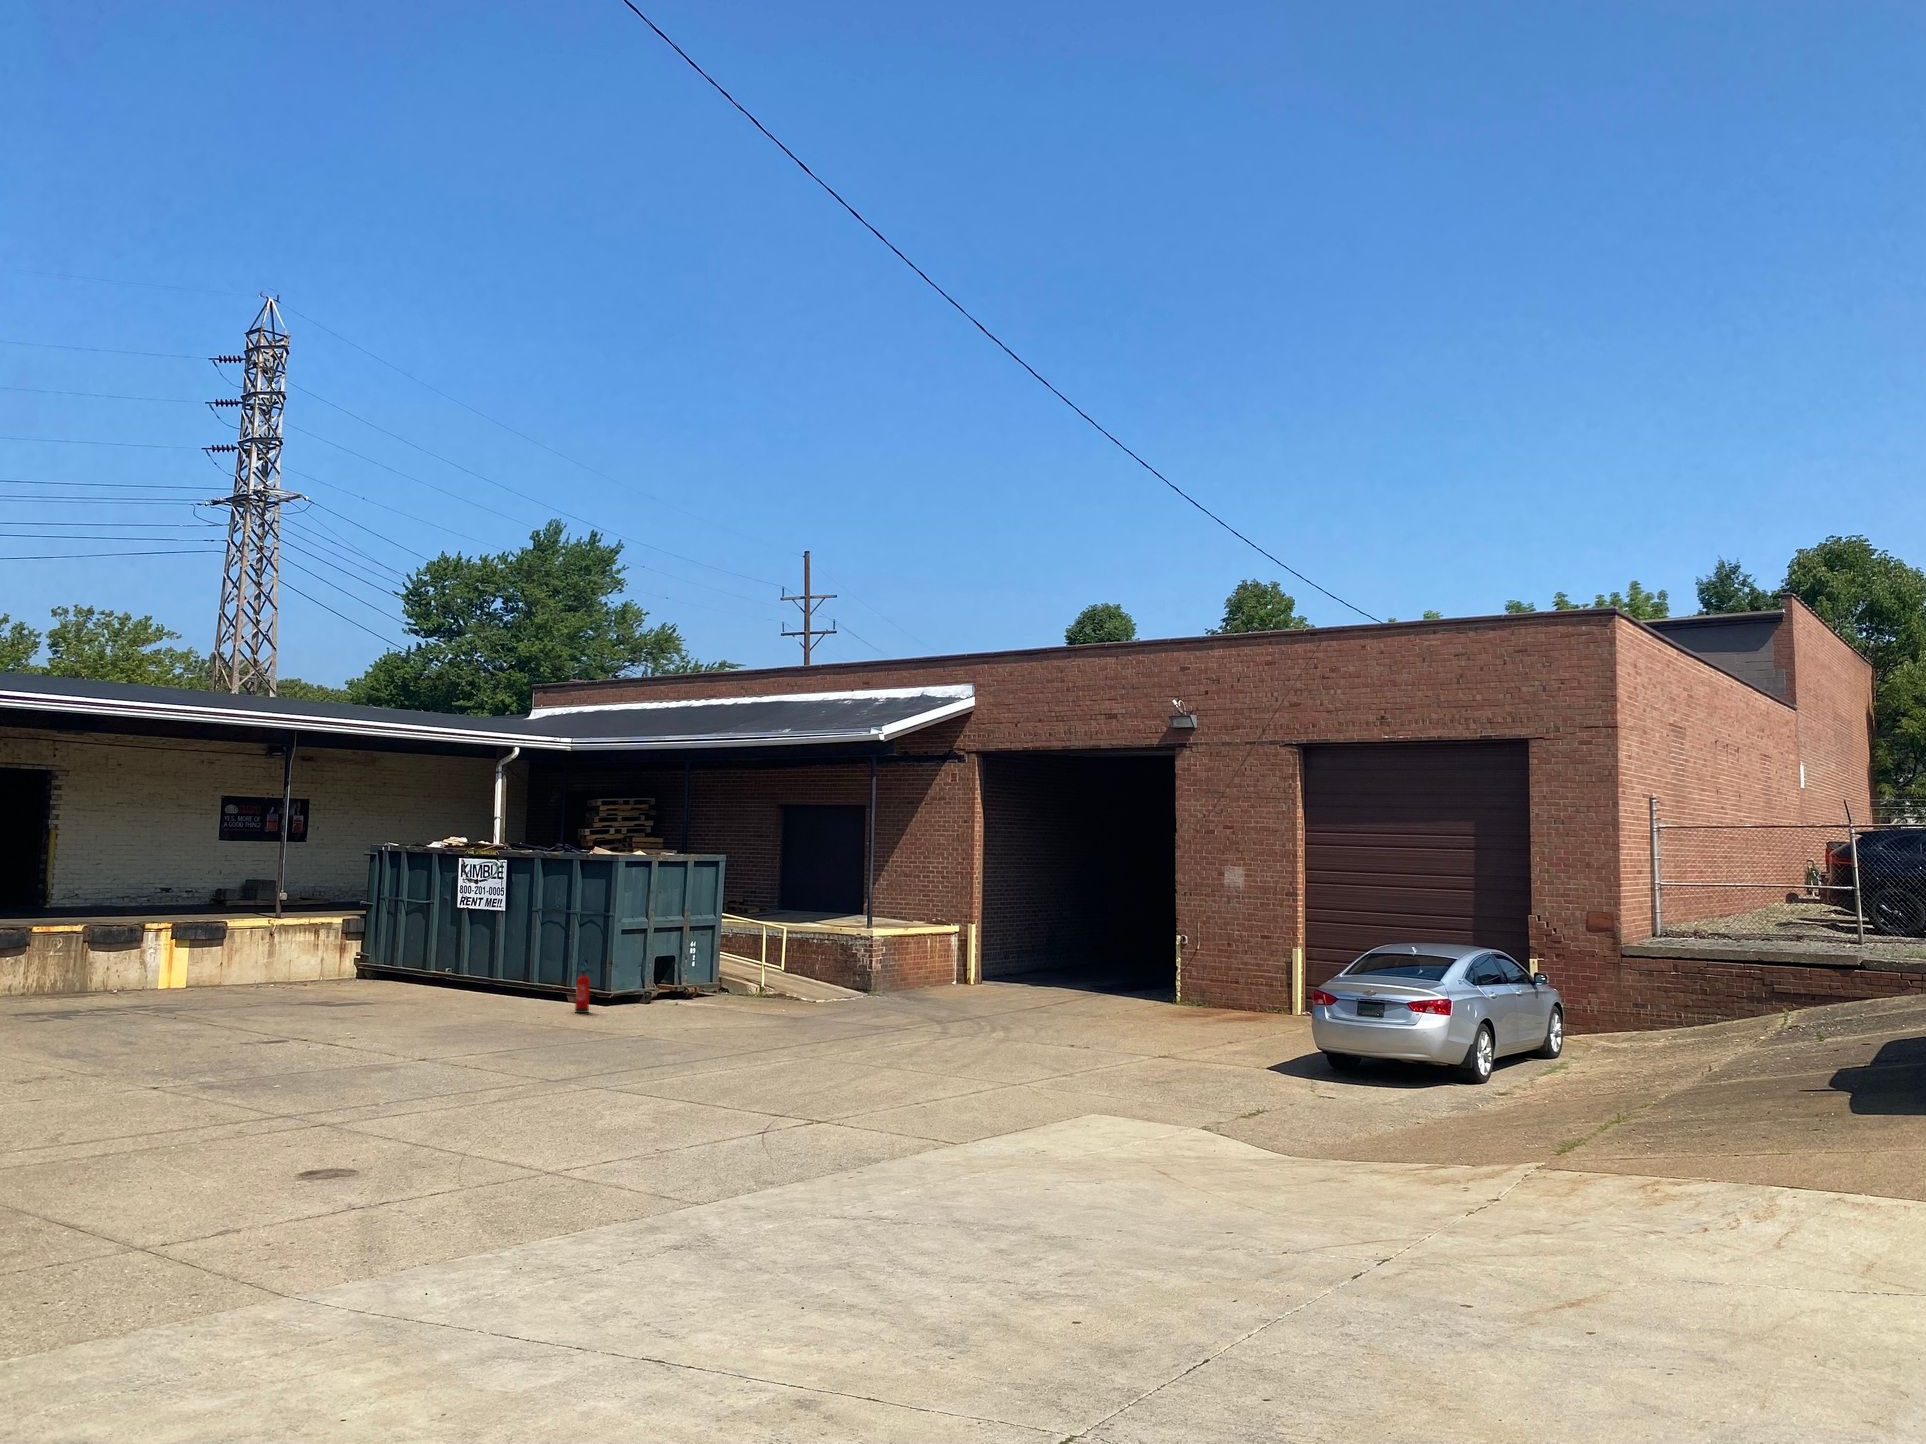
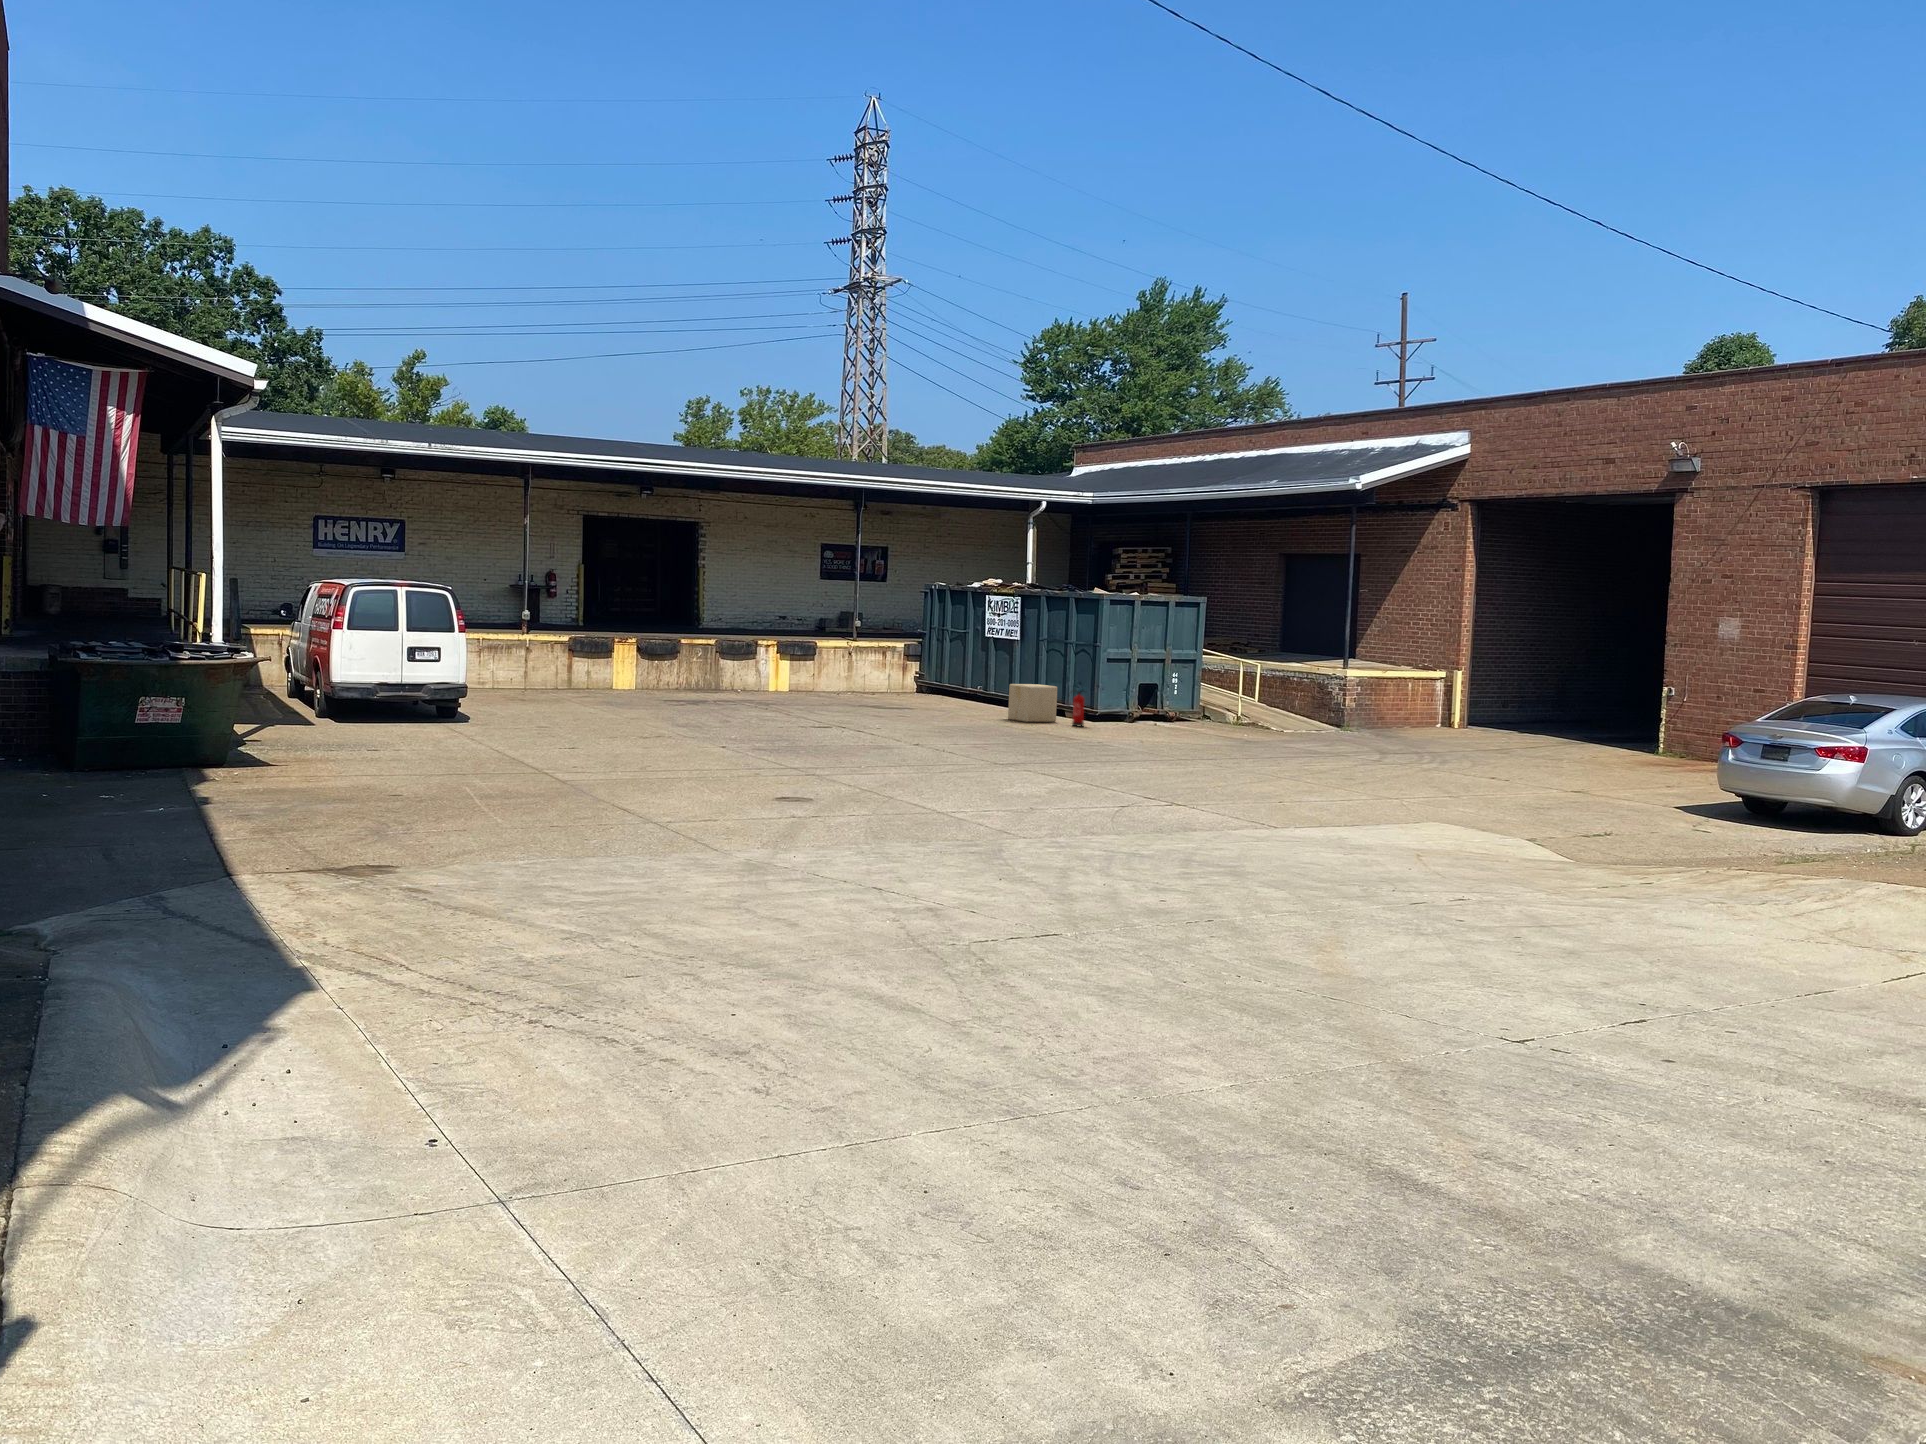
cardboard box: none [492,963,555,1011] -> present [1008,684,1057,722]

